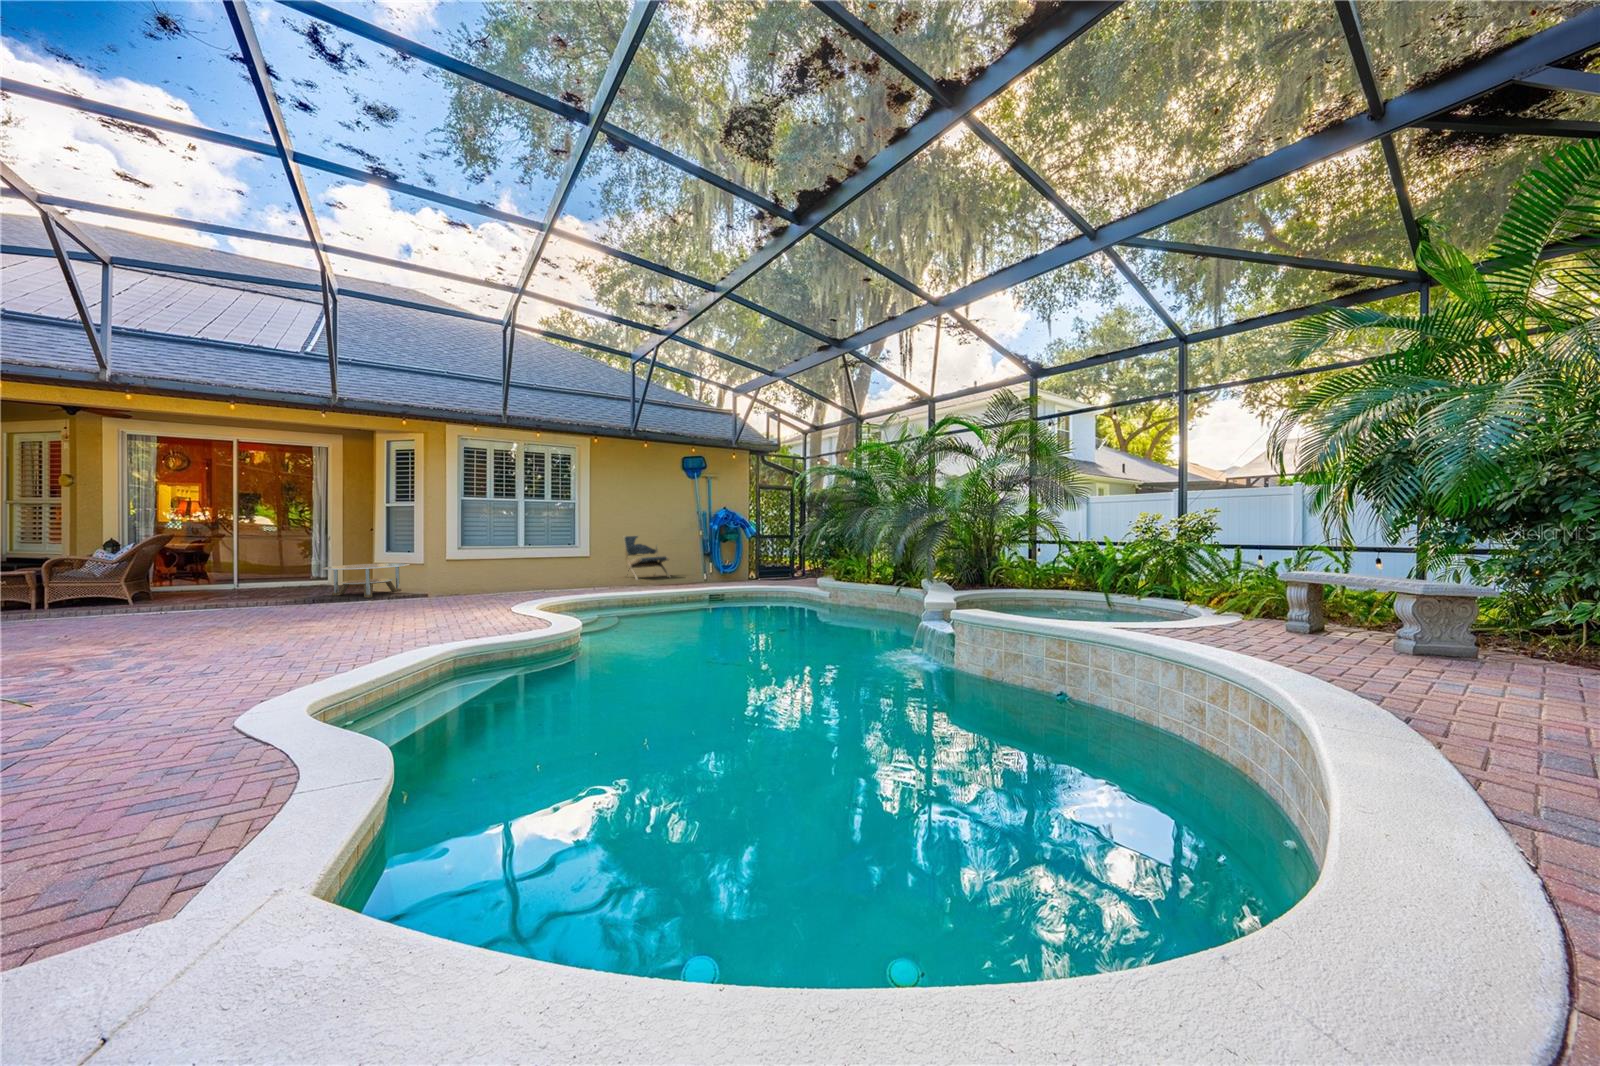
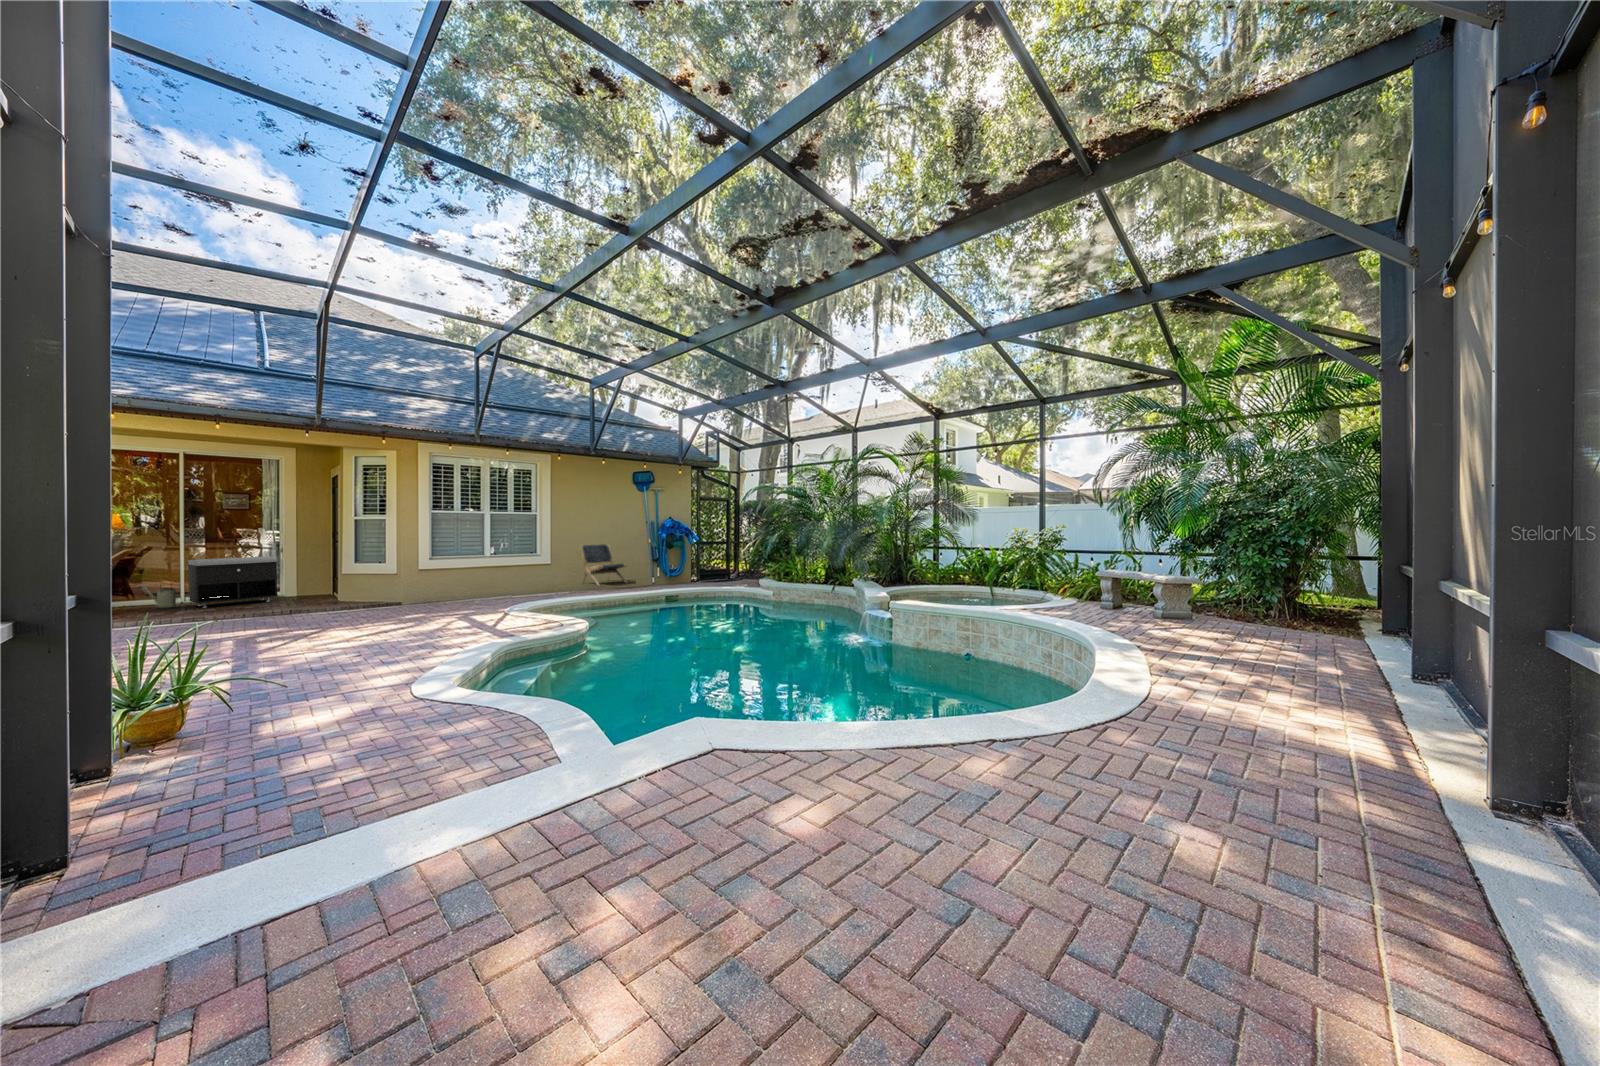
storage bench: none [236,544,319,594] -> present [188,556,278,608]
round table: present [321,563,410,598] -> none [304,574,389,608]
watering can: none [194,568,227,594] -> present [140,586,176,609]

